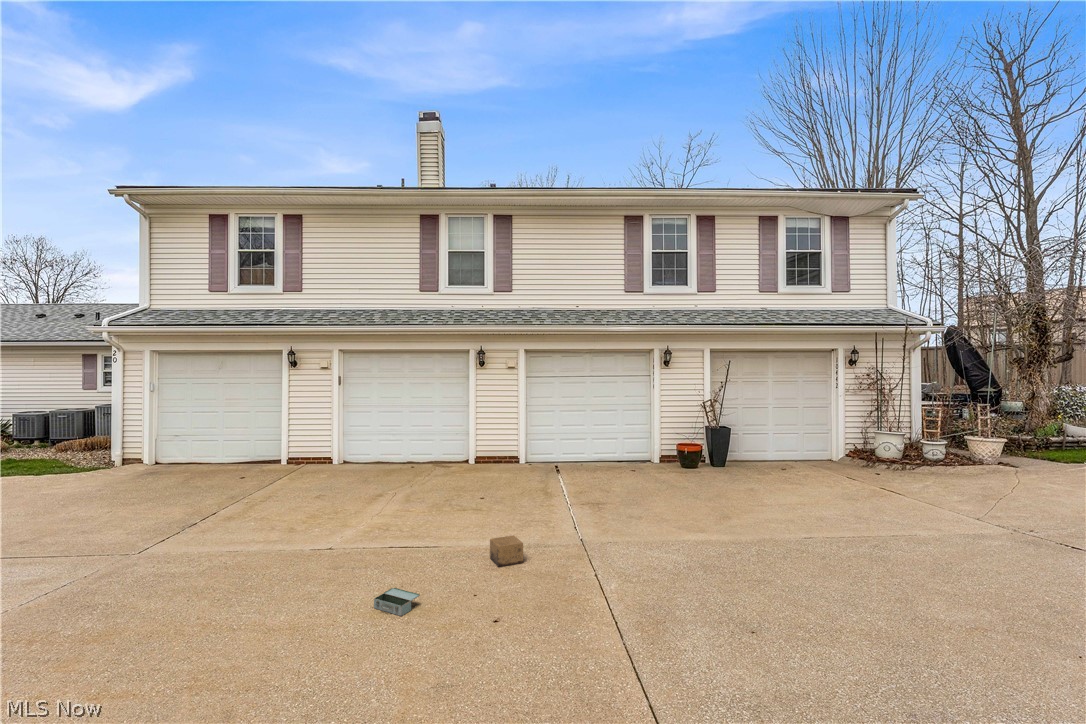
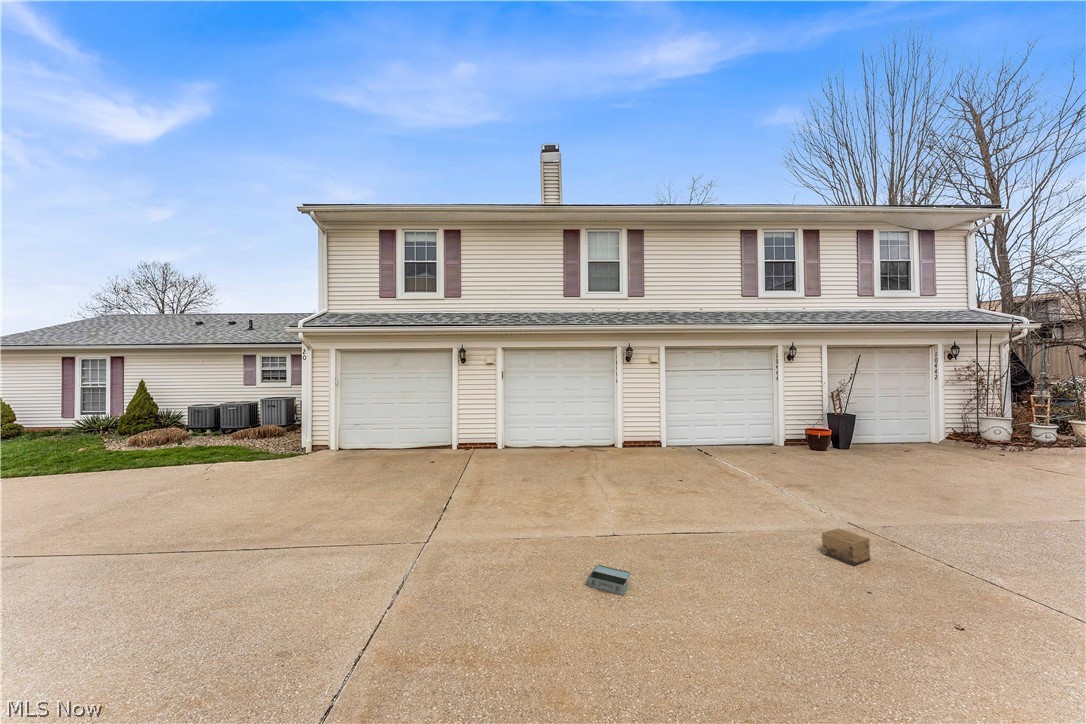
toolbox: present [374,588,420,616] -> present [589,565,631,595]

